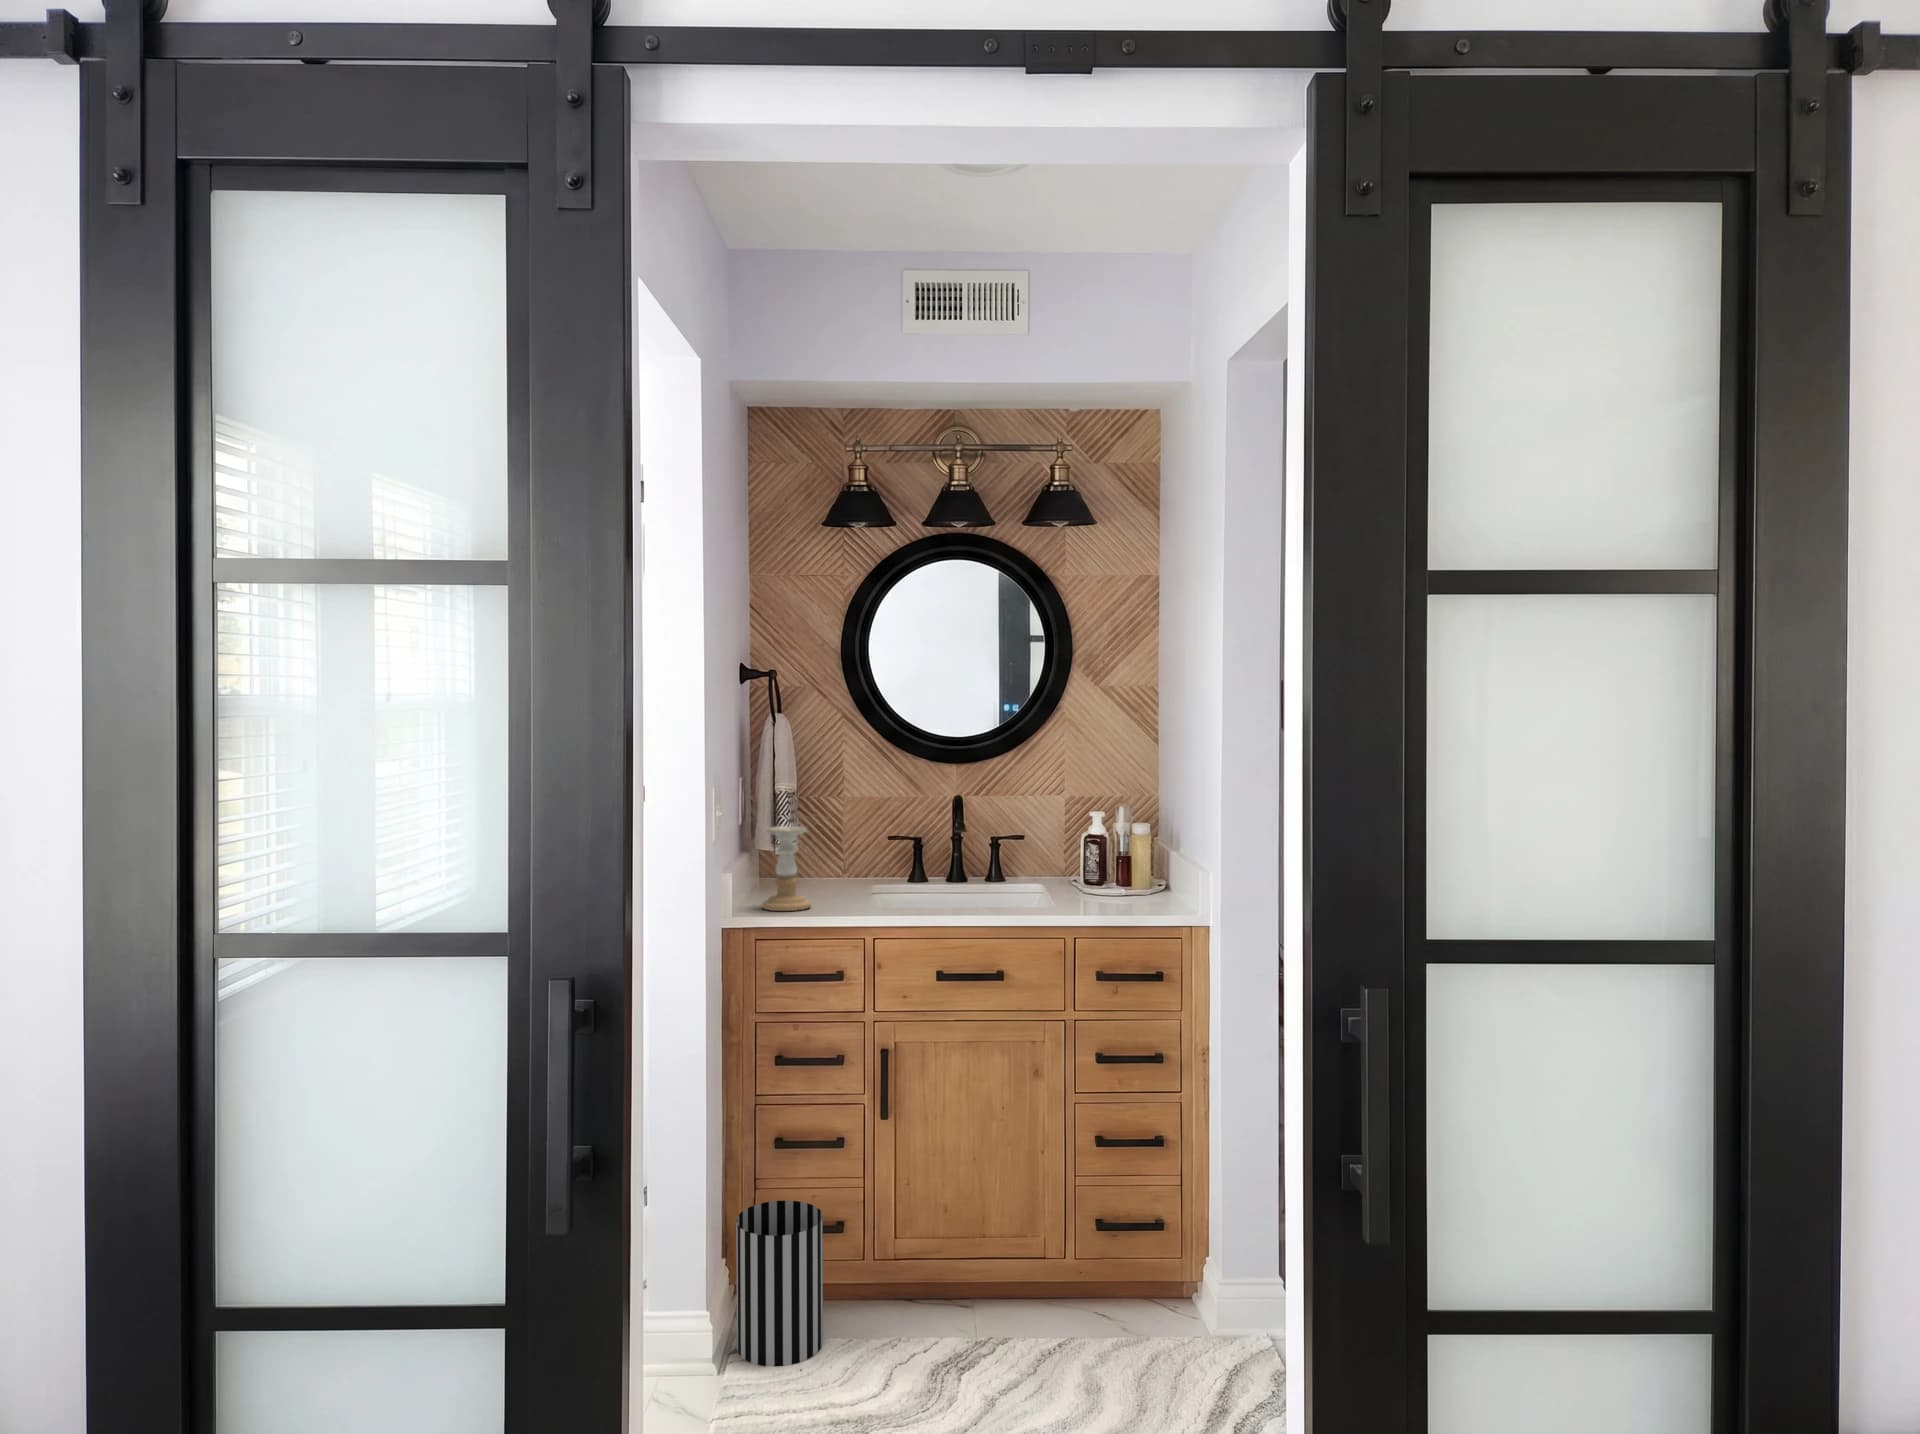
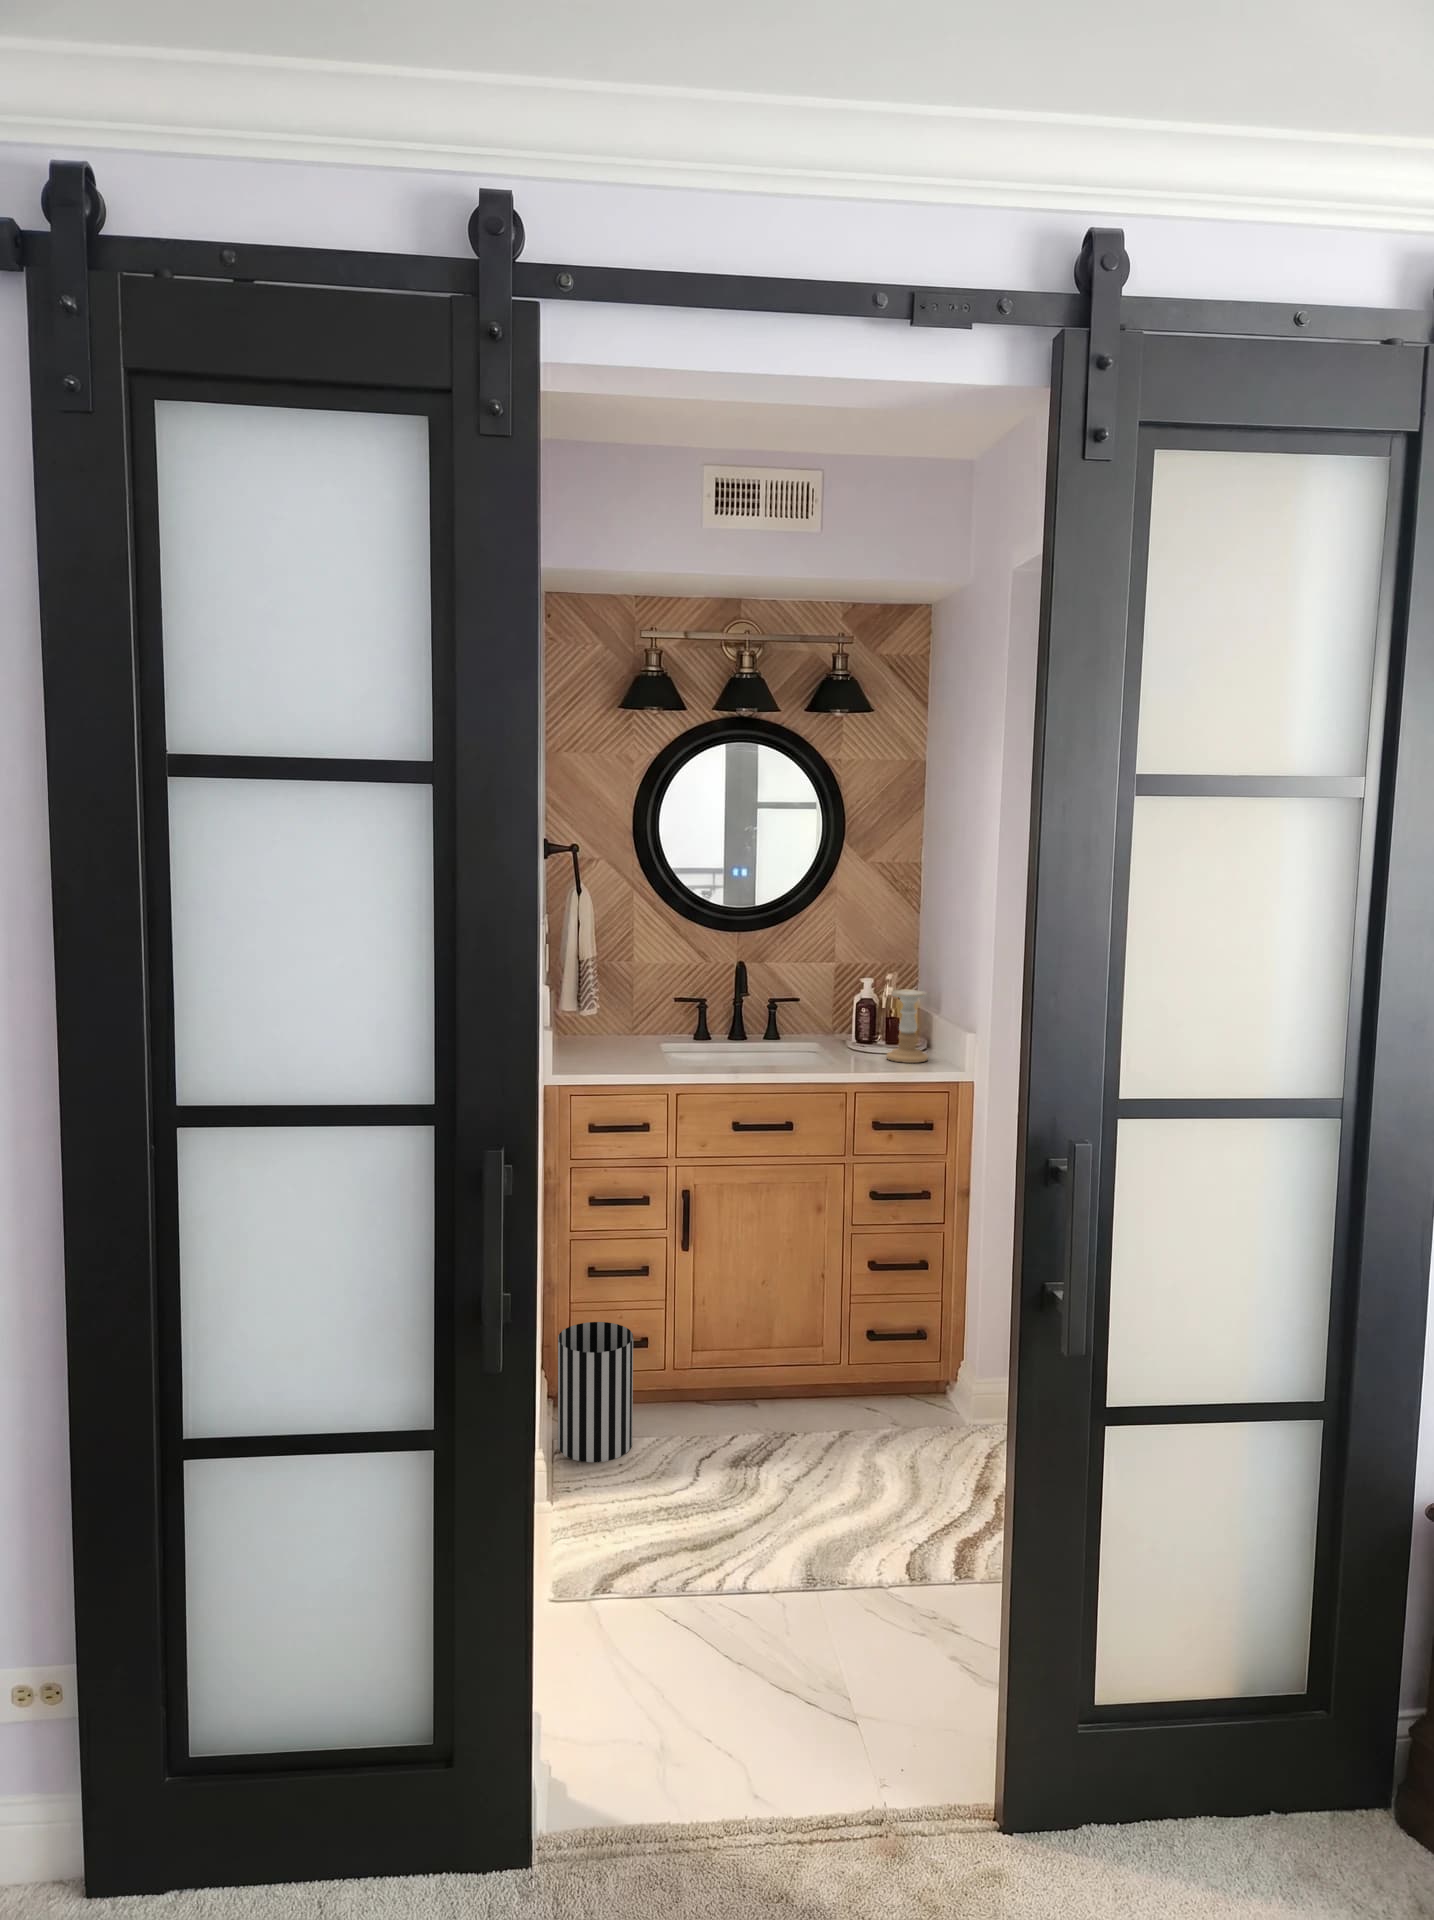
candle holder: present [762,826,811,911] -> present [886,990,928,1063]

